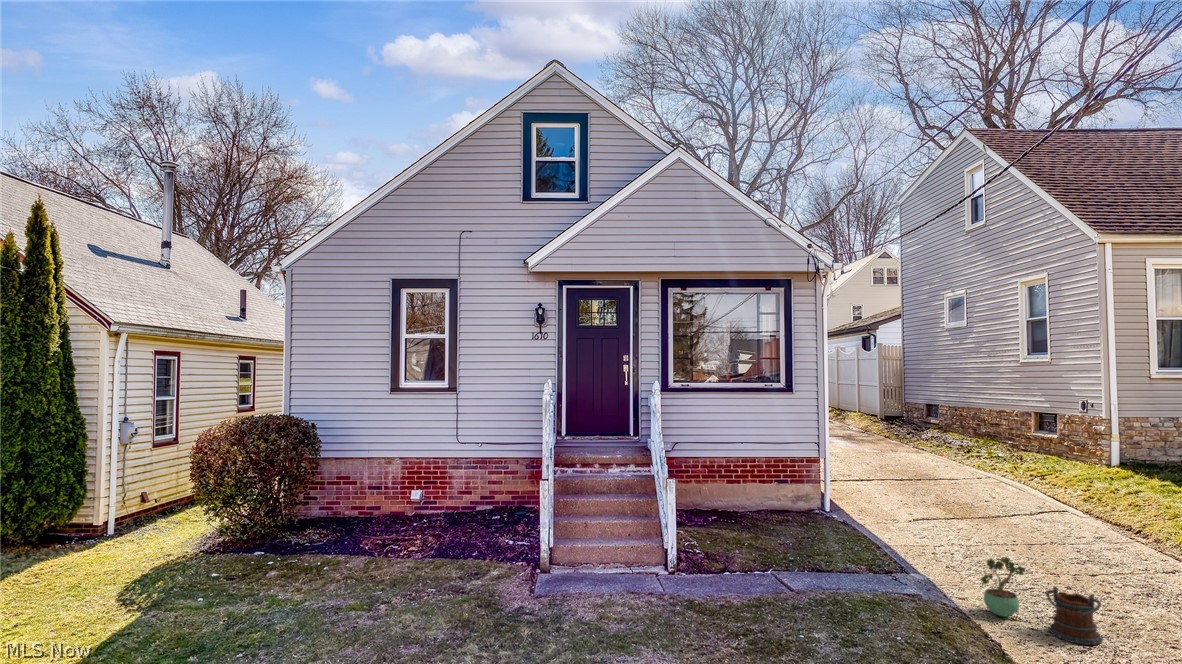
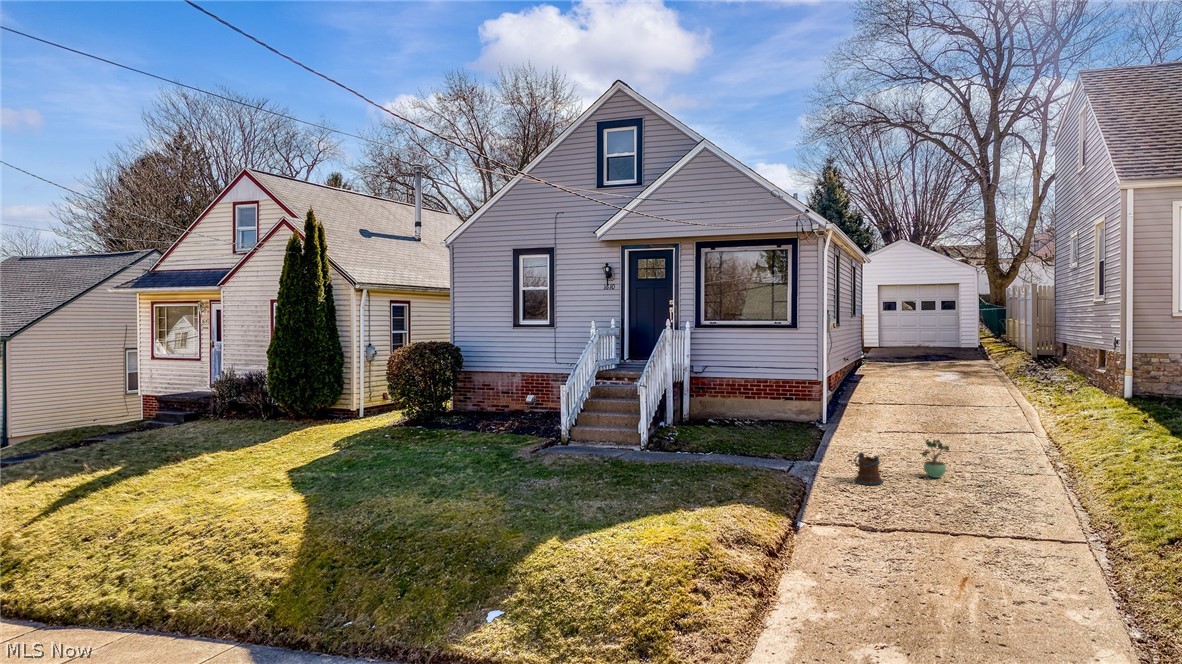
potted plant: present [981,557,1025,617] -> present [922,440,949,478]

